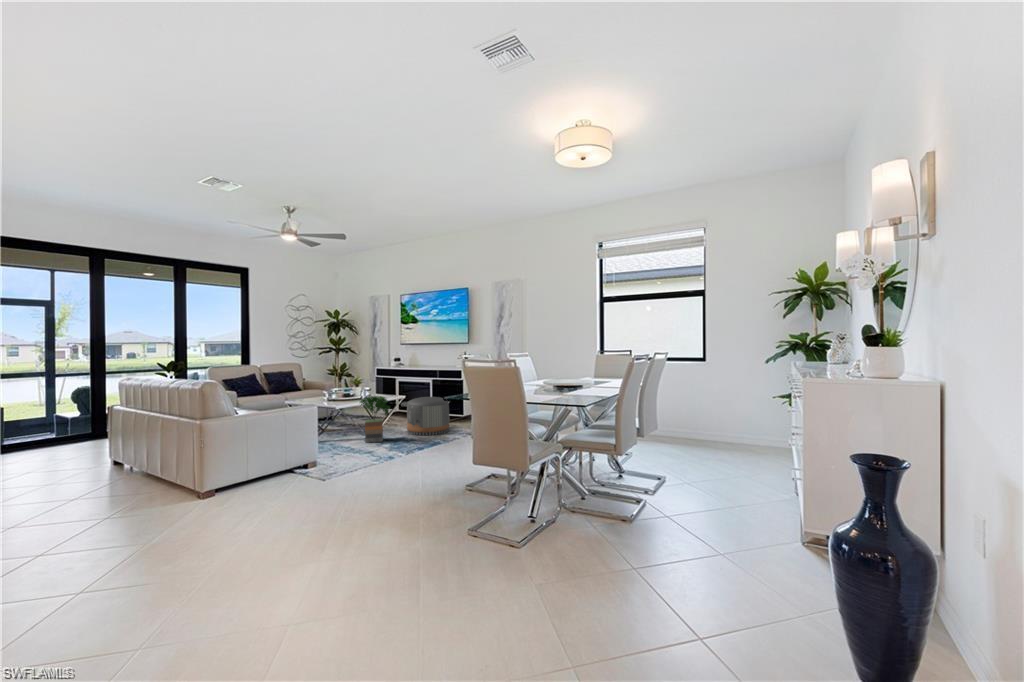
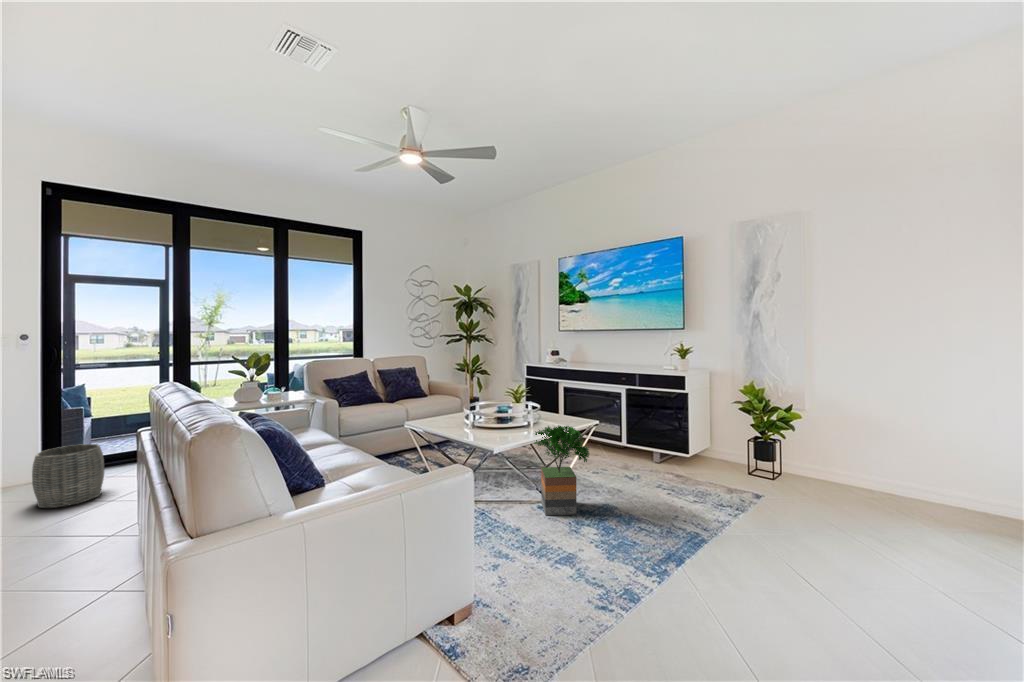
pouf: present [407,397,449,435] -> none [603,423,680,500]
woven basket: none [28,421,73,459] -> present [32,444,104,508]

